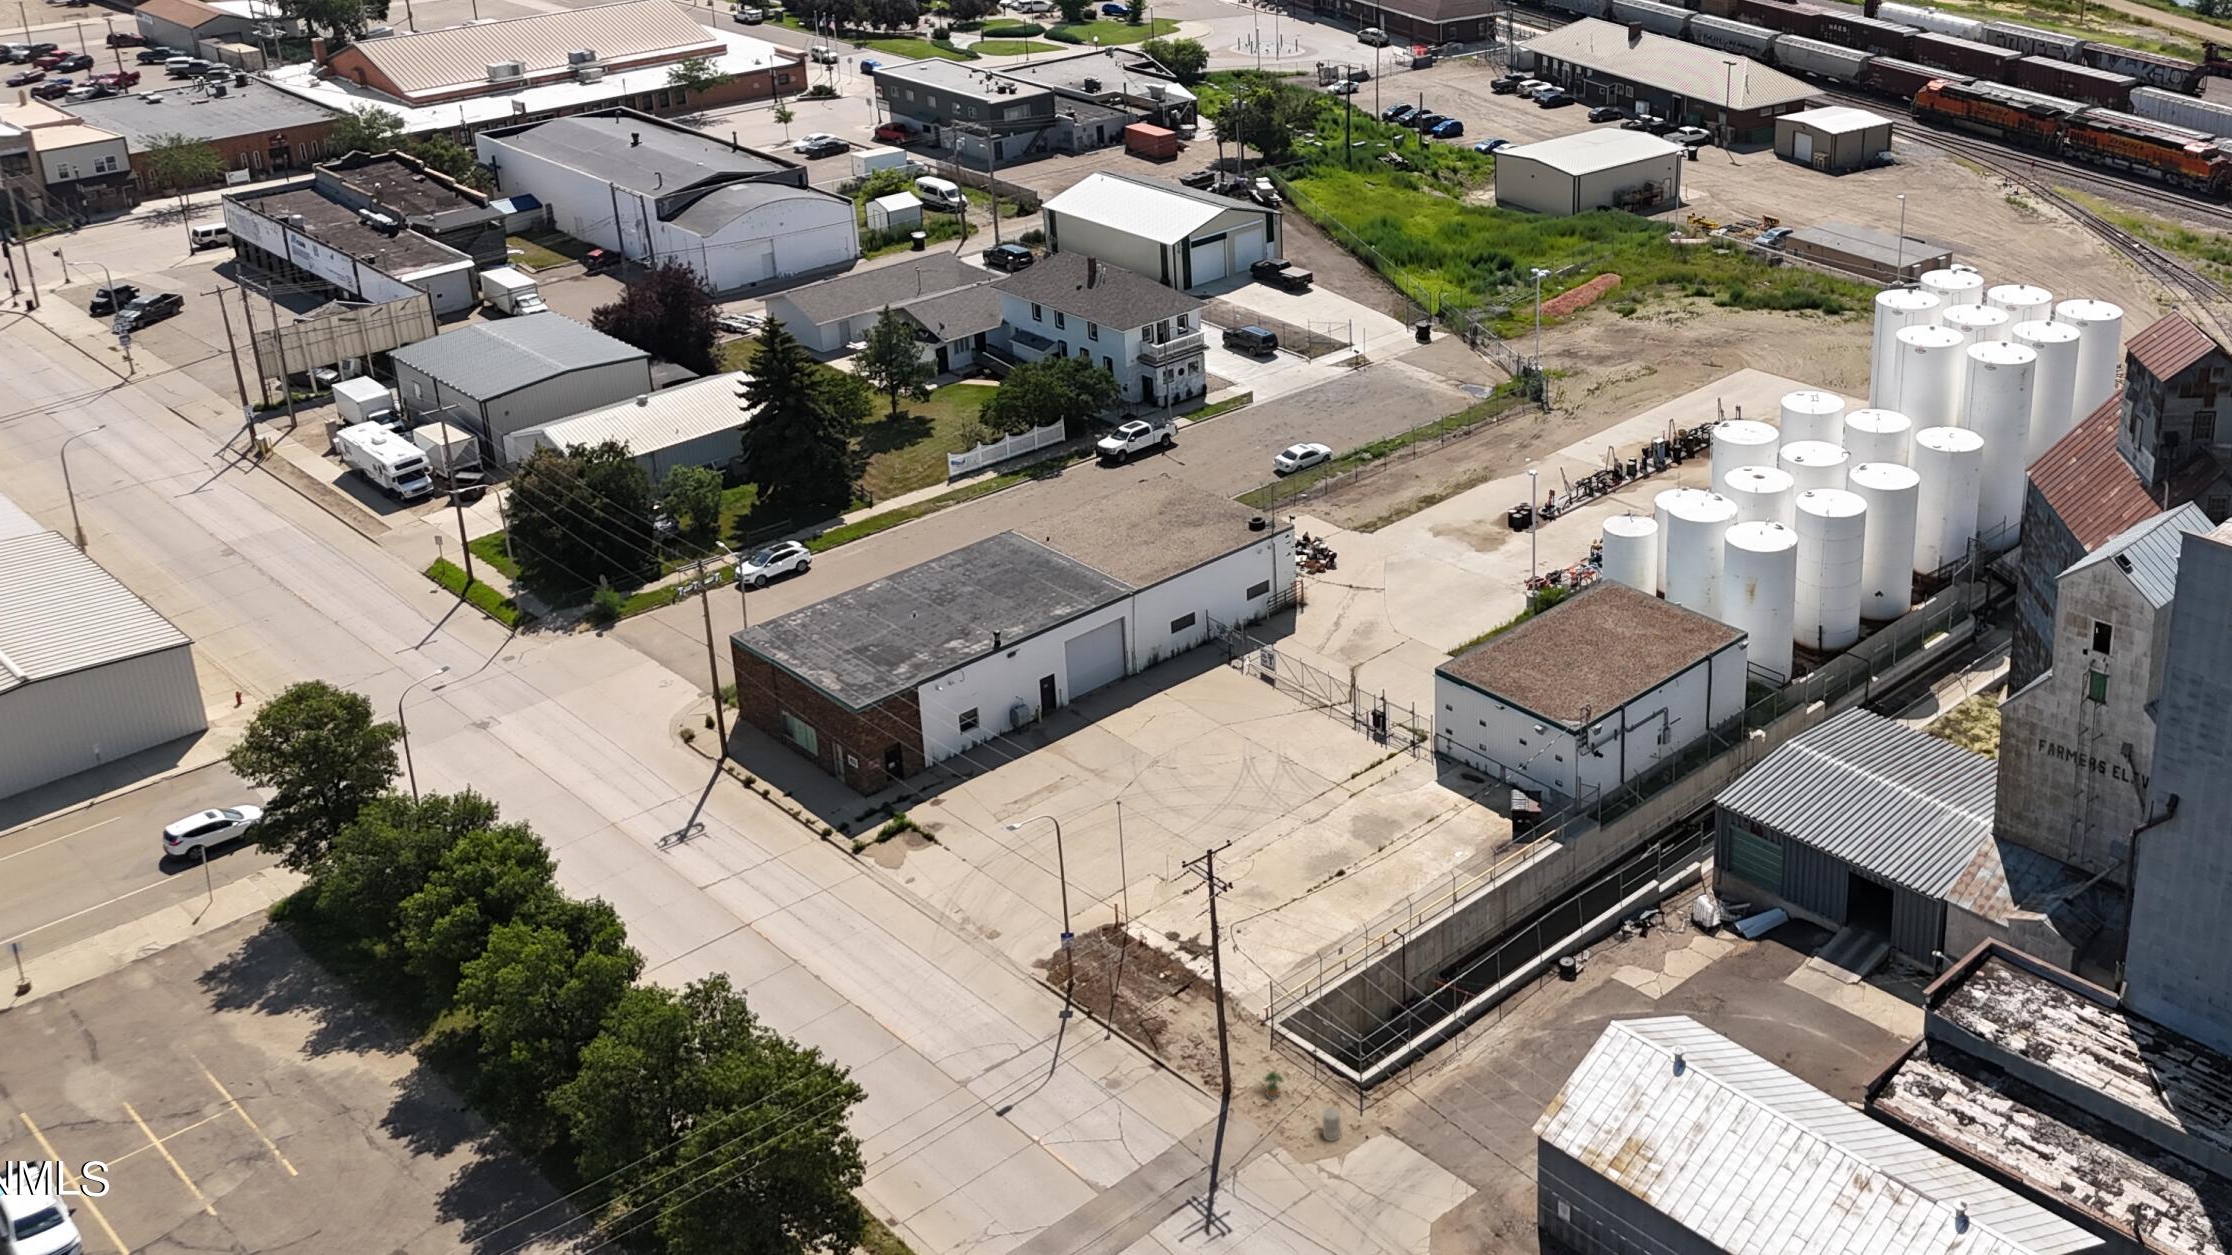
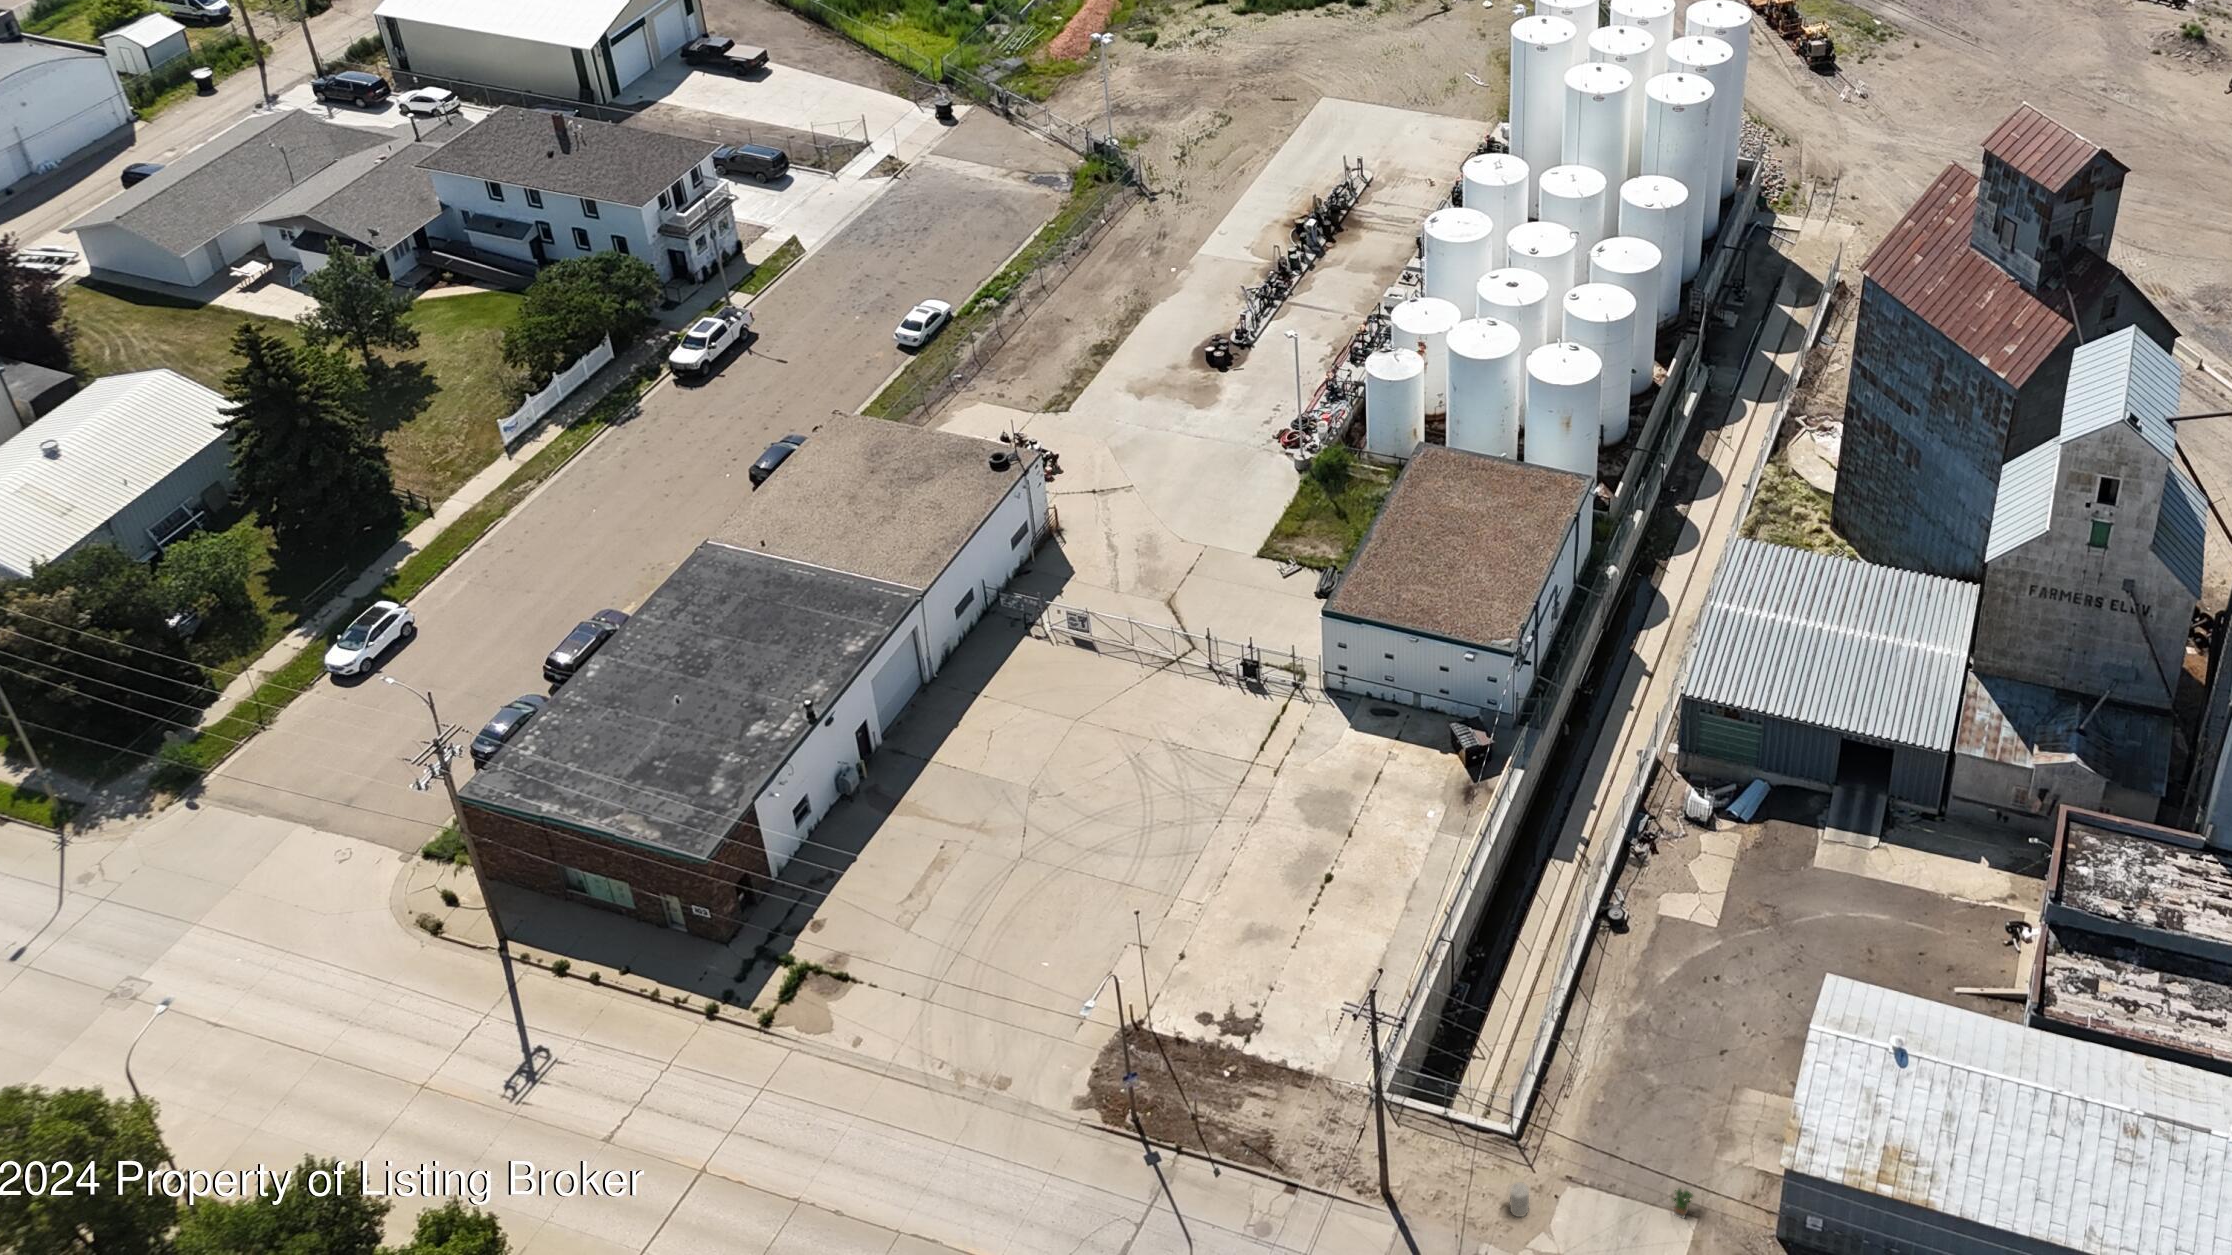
potted tree: present [1263,1071,1283,1100] -> present [1673,1189,1693,1218]

